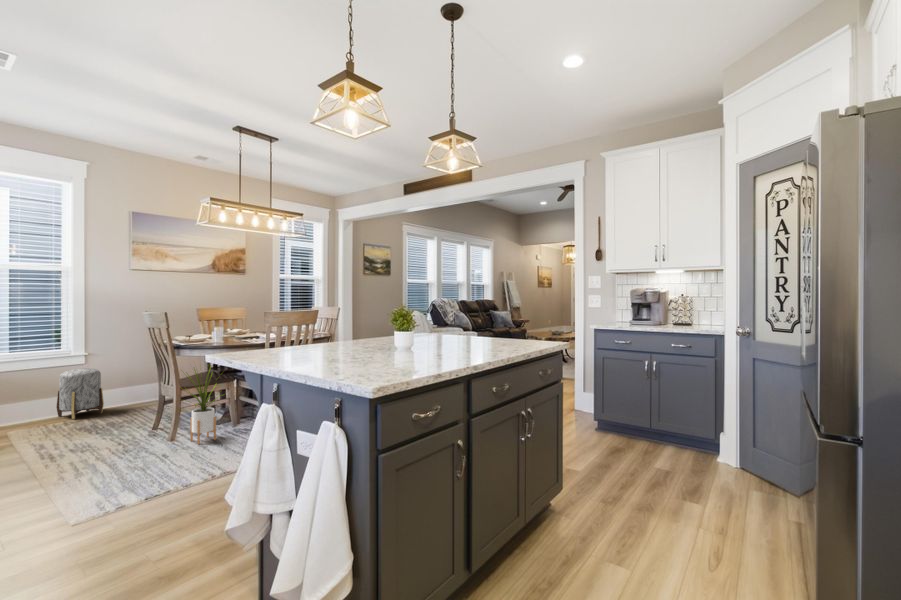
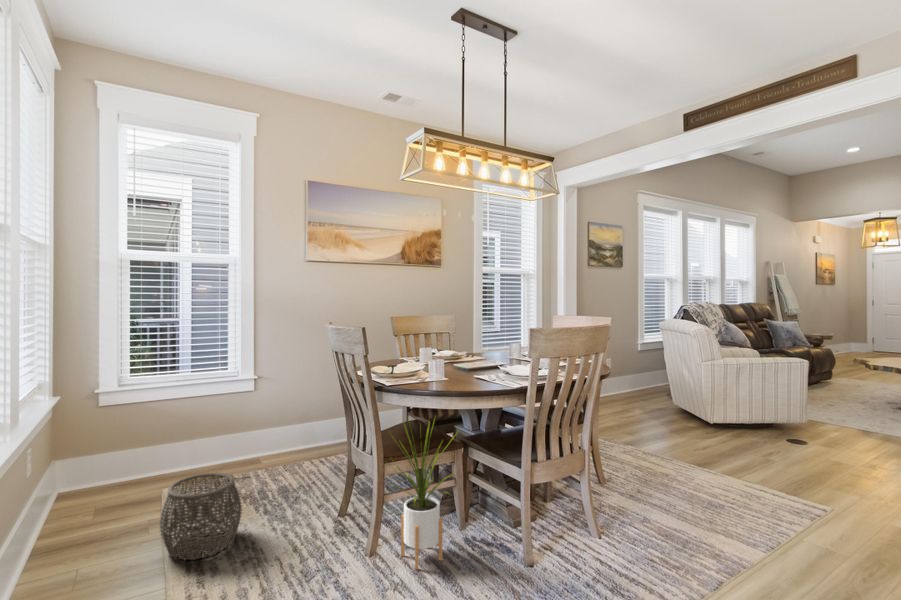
stool: present [57,368,104,419] -> none [220,397,274,470]
woven basket: none [18,407,80,456] -> present [159,473,242,560]

